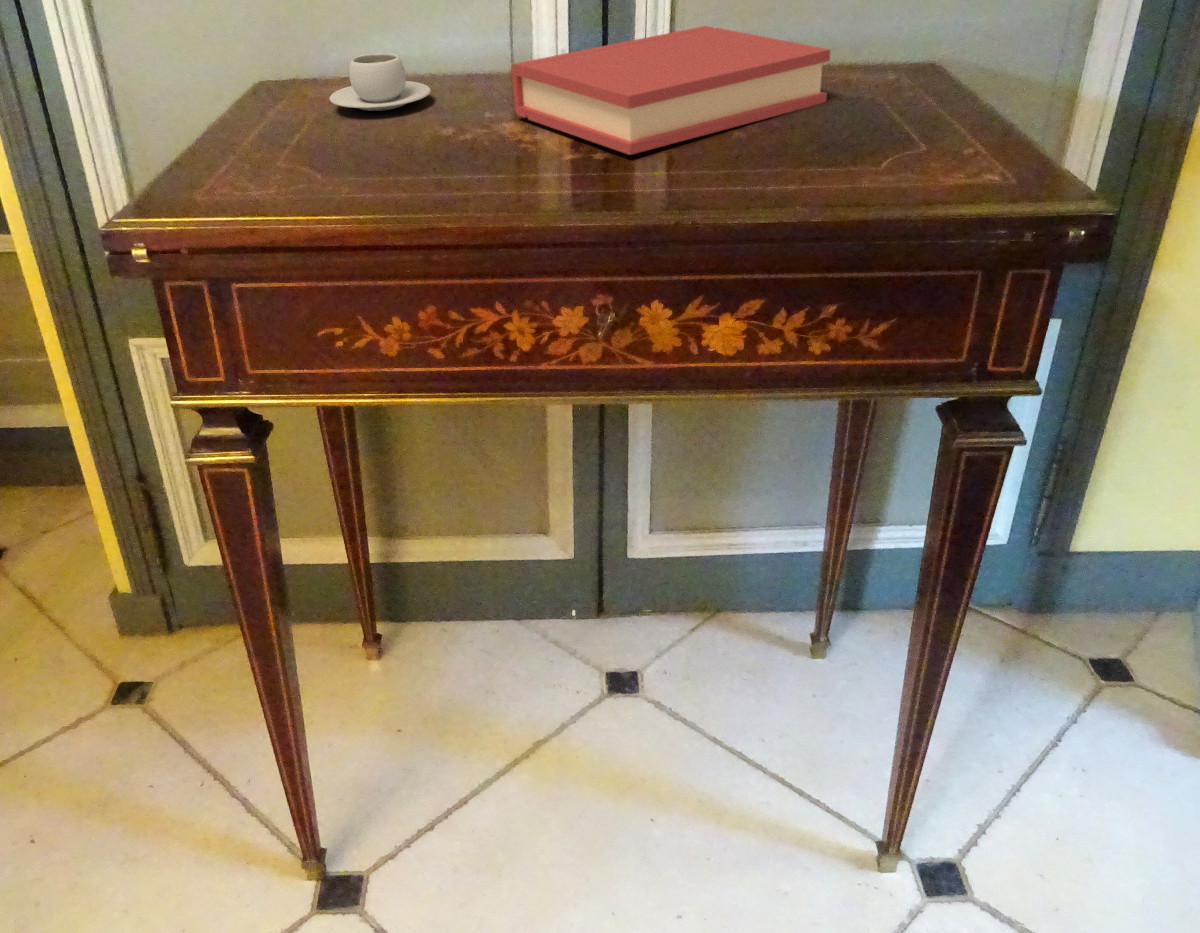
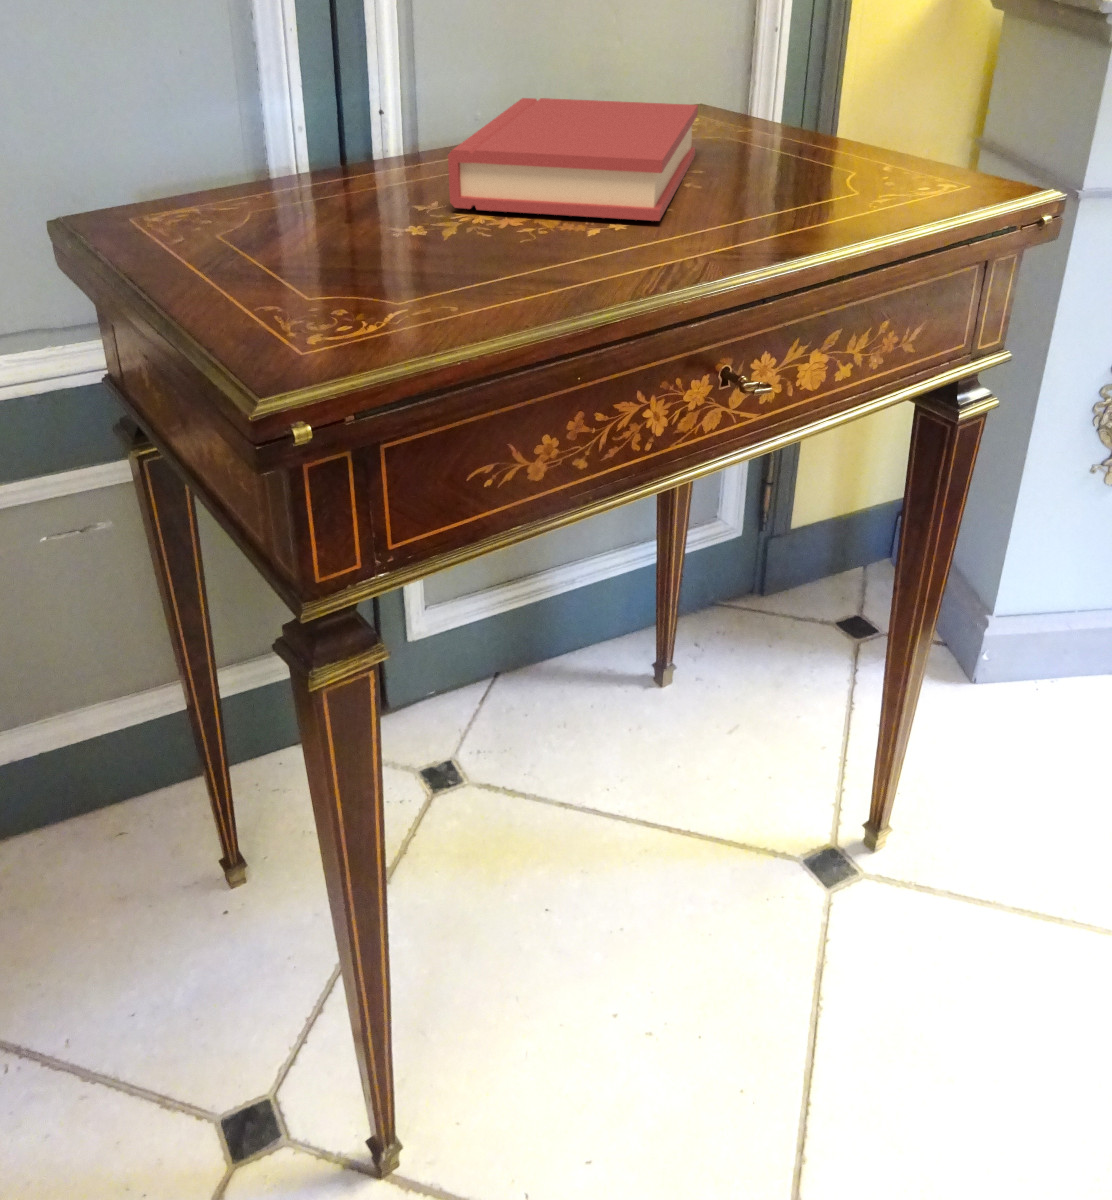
teacup: present [330,53,431,111] -> none [187,160,315,232]

